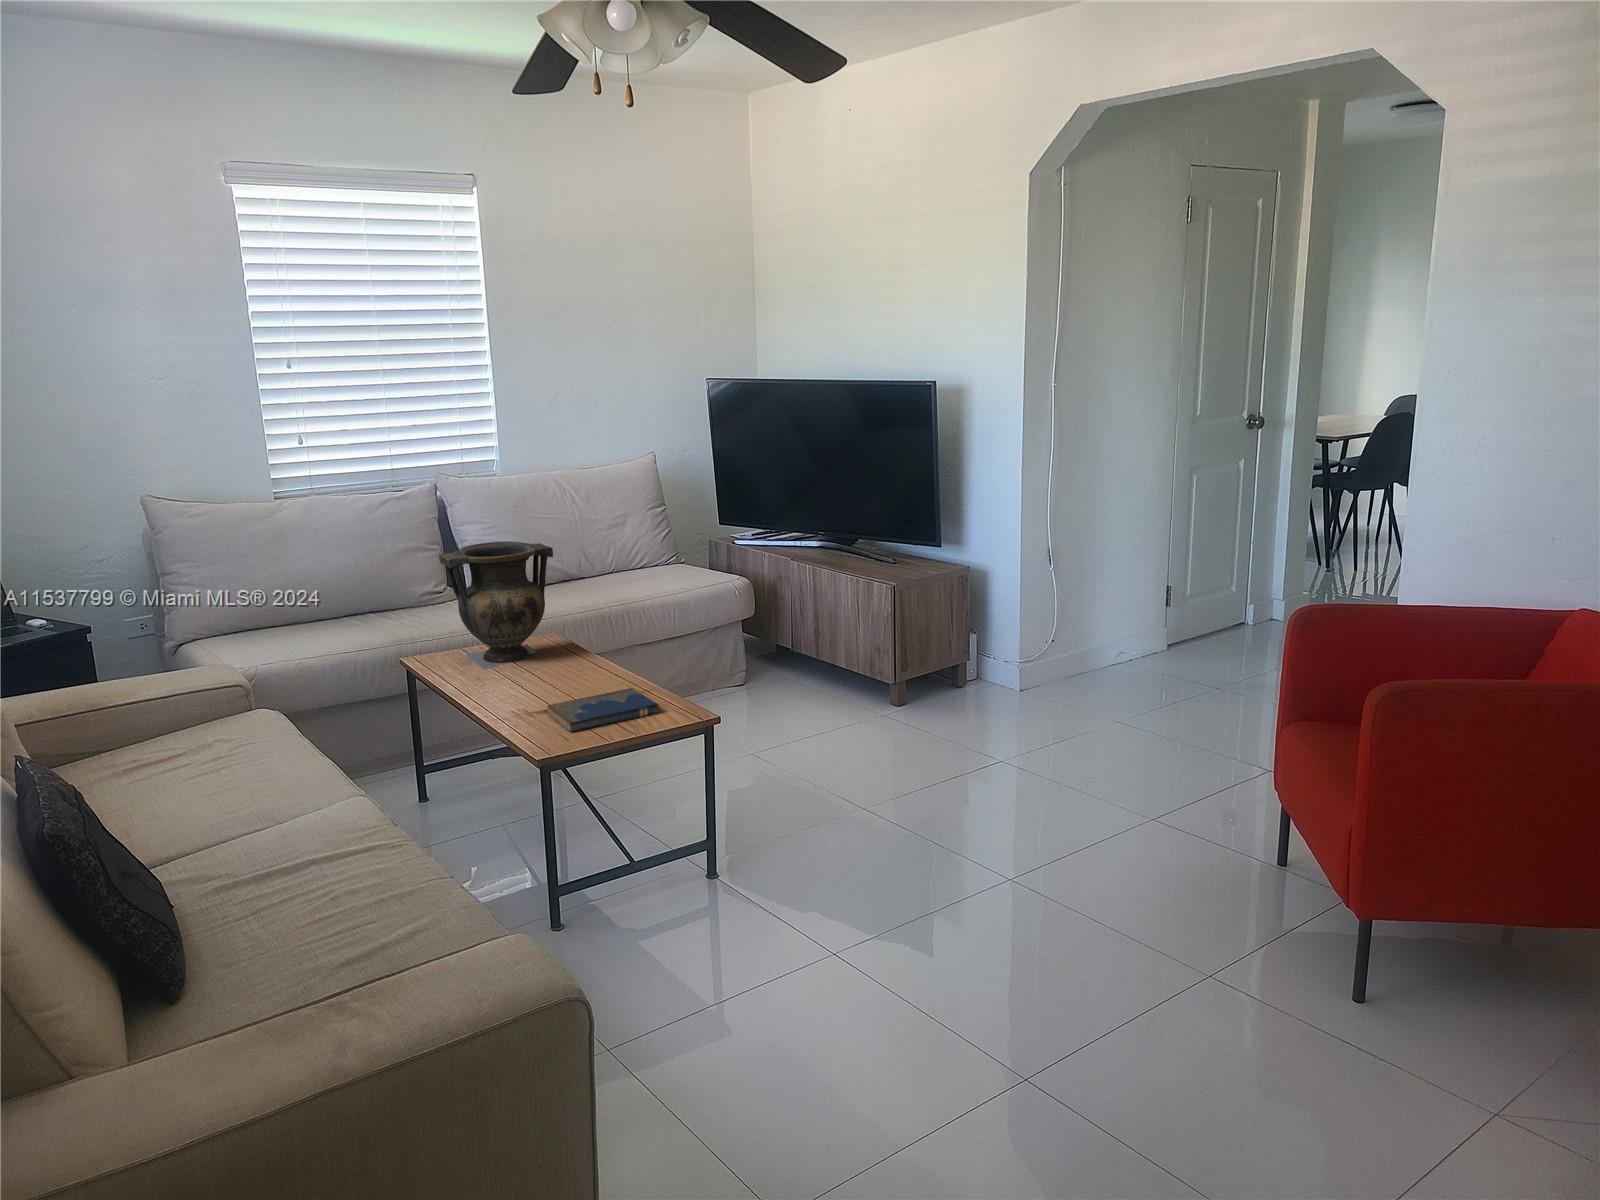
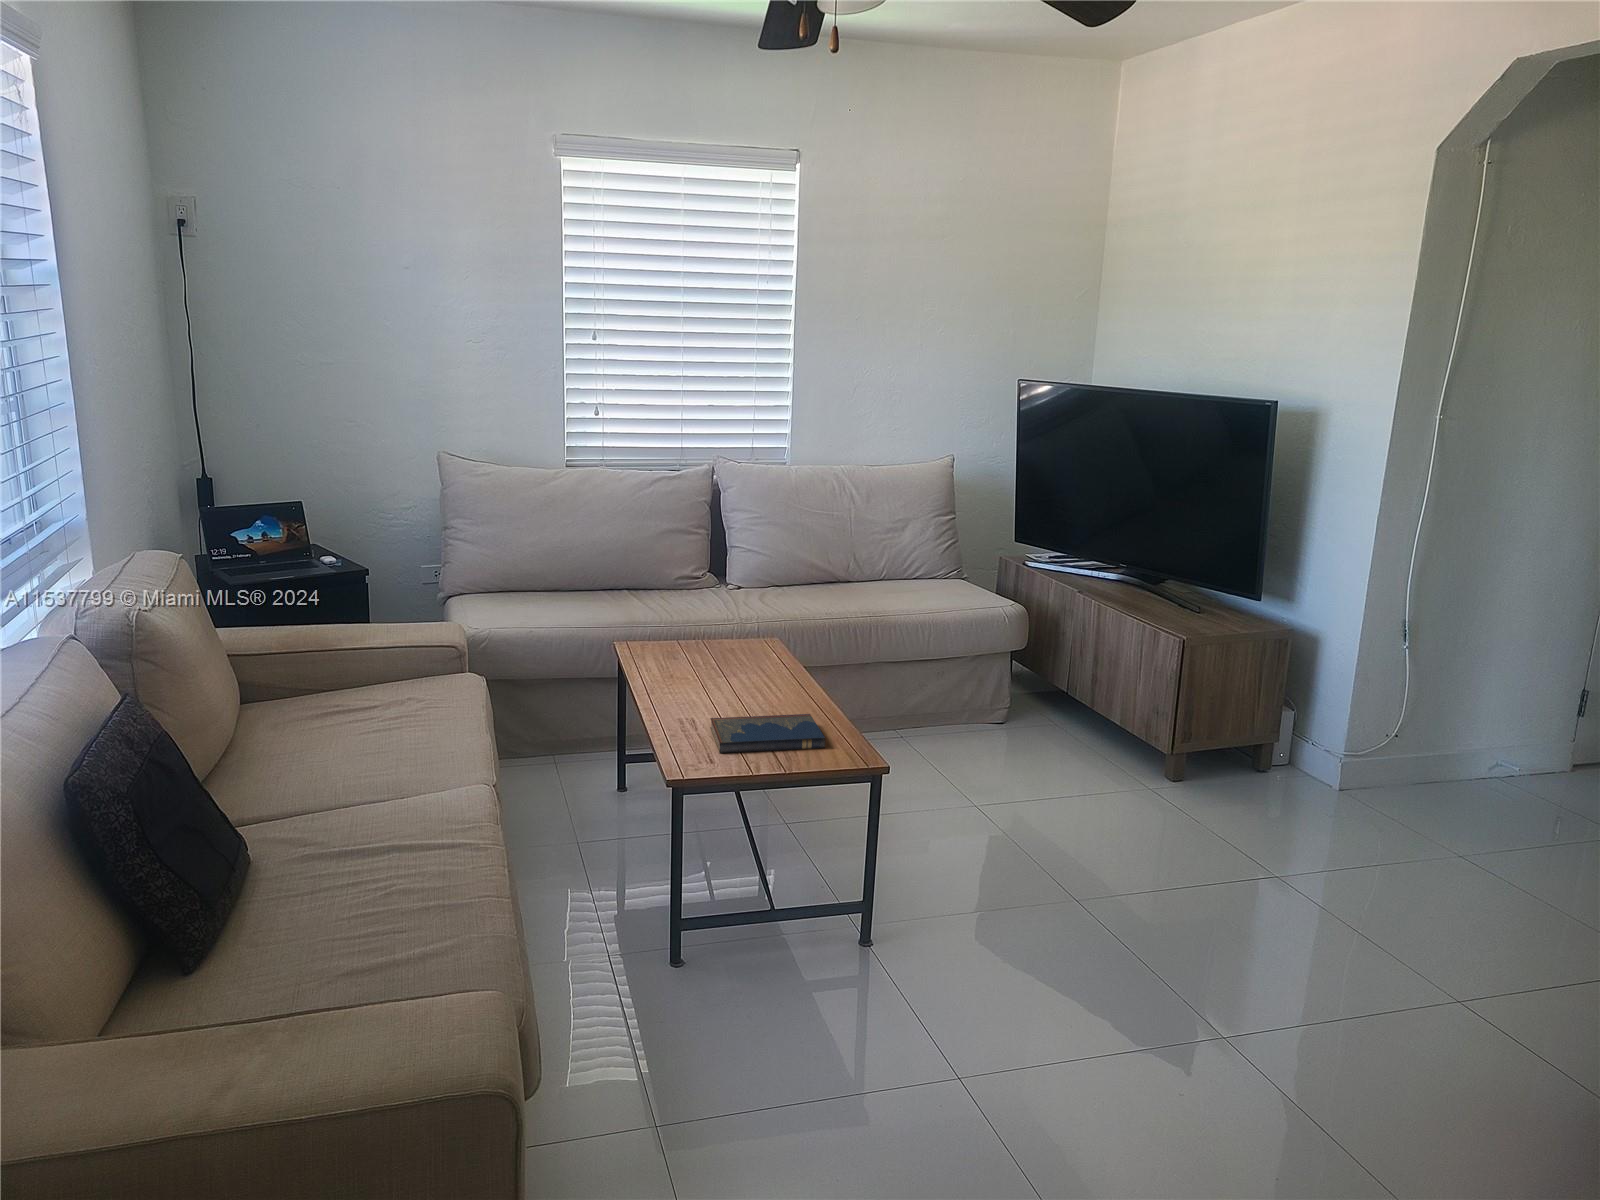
vase: present [439,541,553,670] -> none [660,533,776,670]

